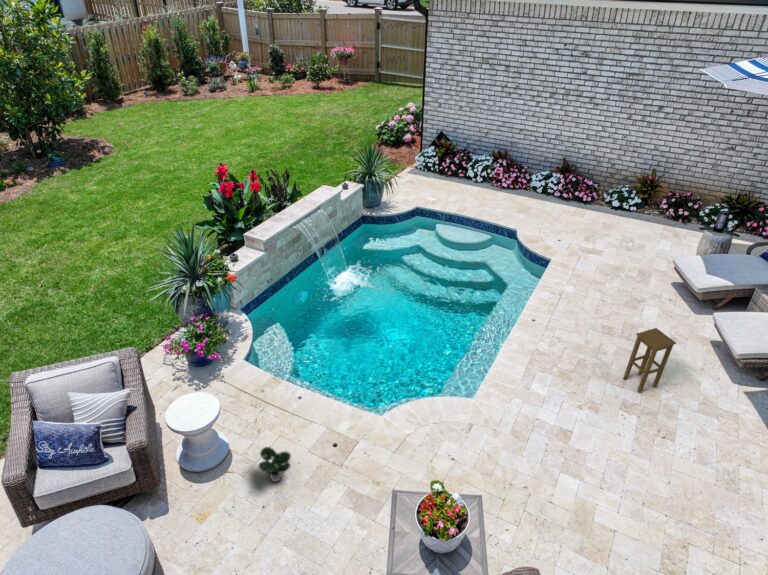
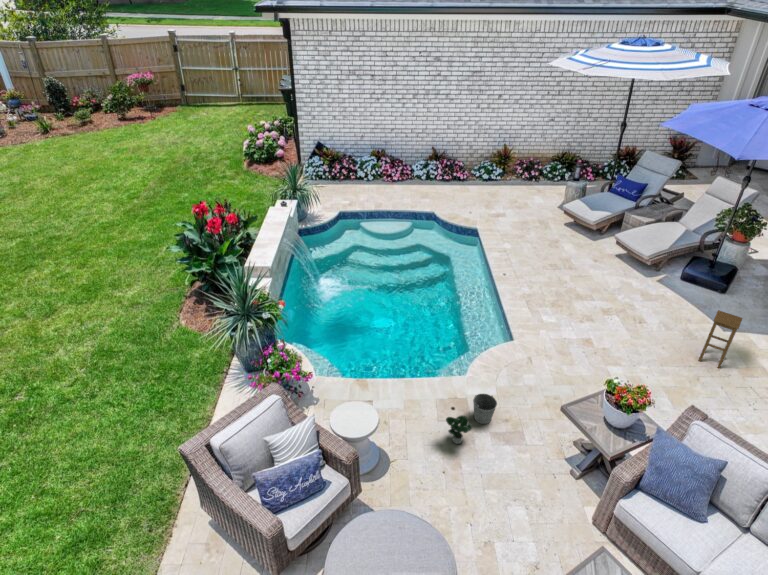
stool: present [623,328,676,393] -> present [699,310,742,368]
bucket: none [311,437,339,475] -> present [473,394,497,424]

